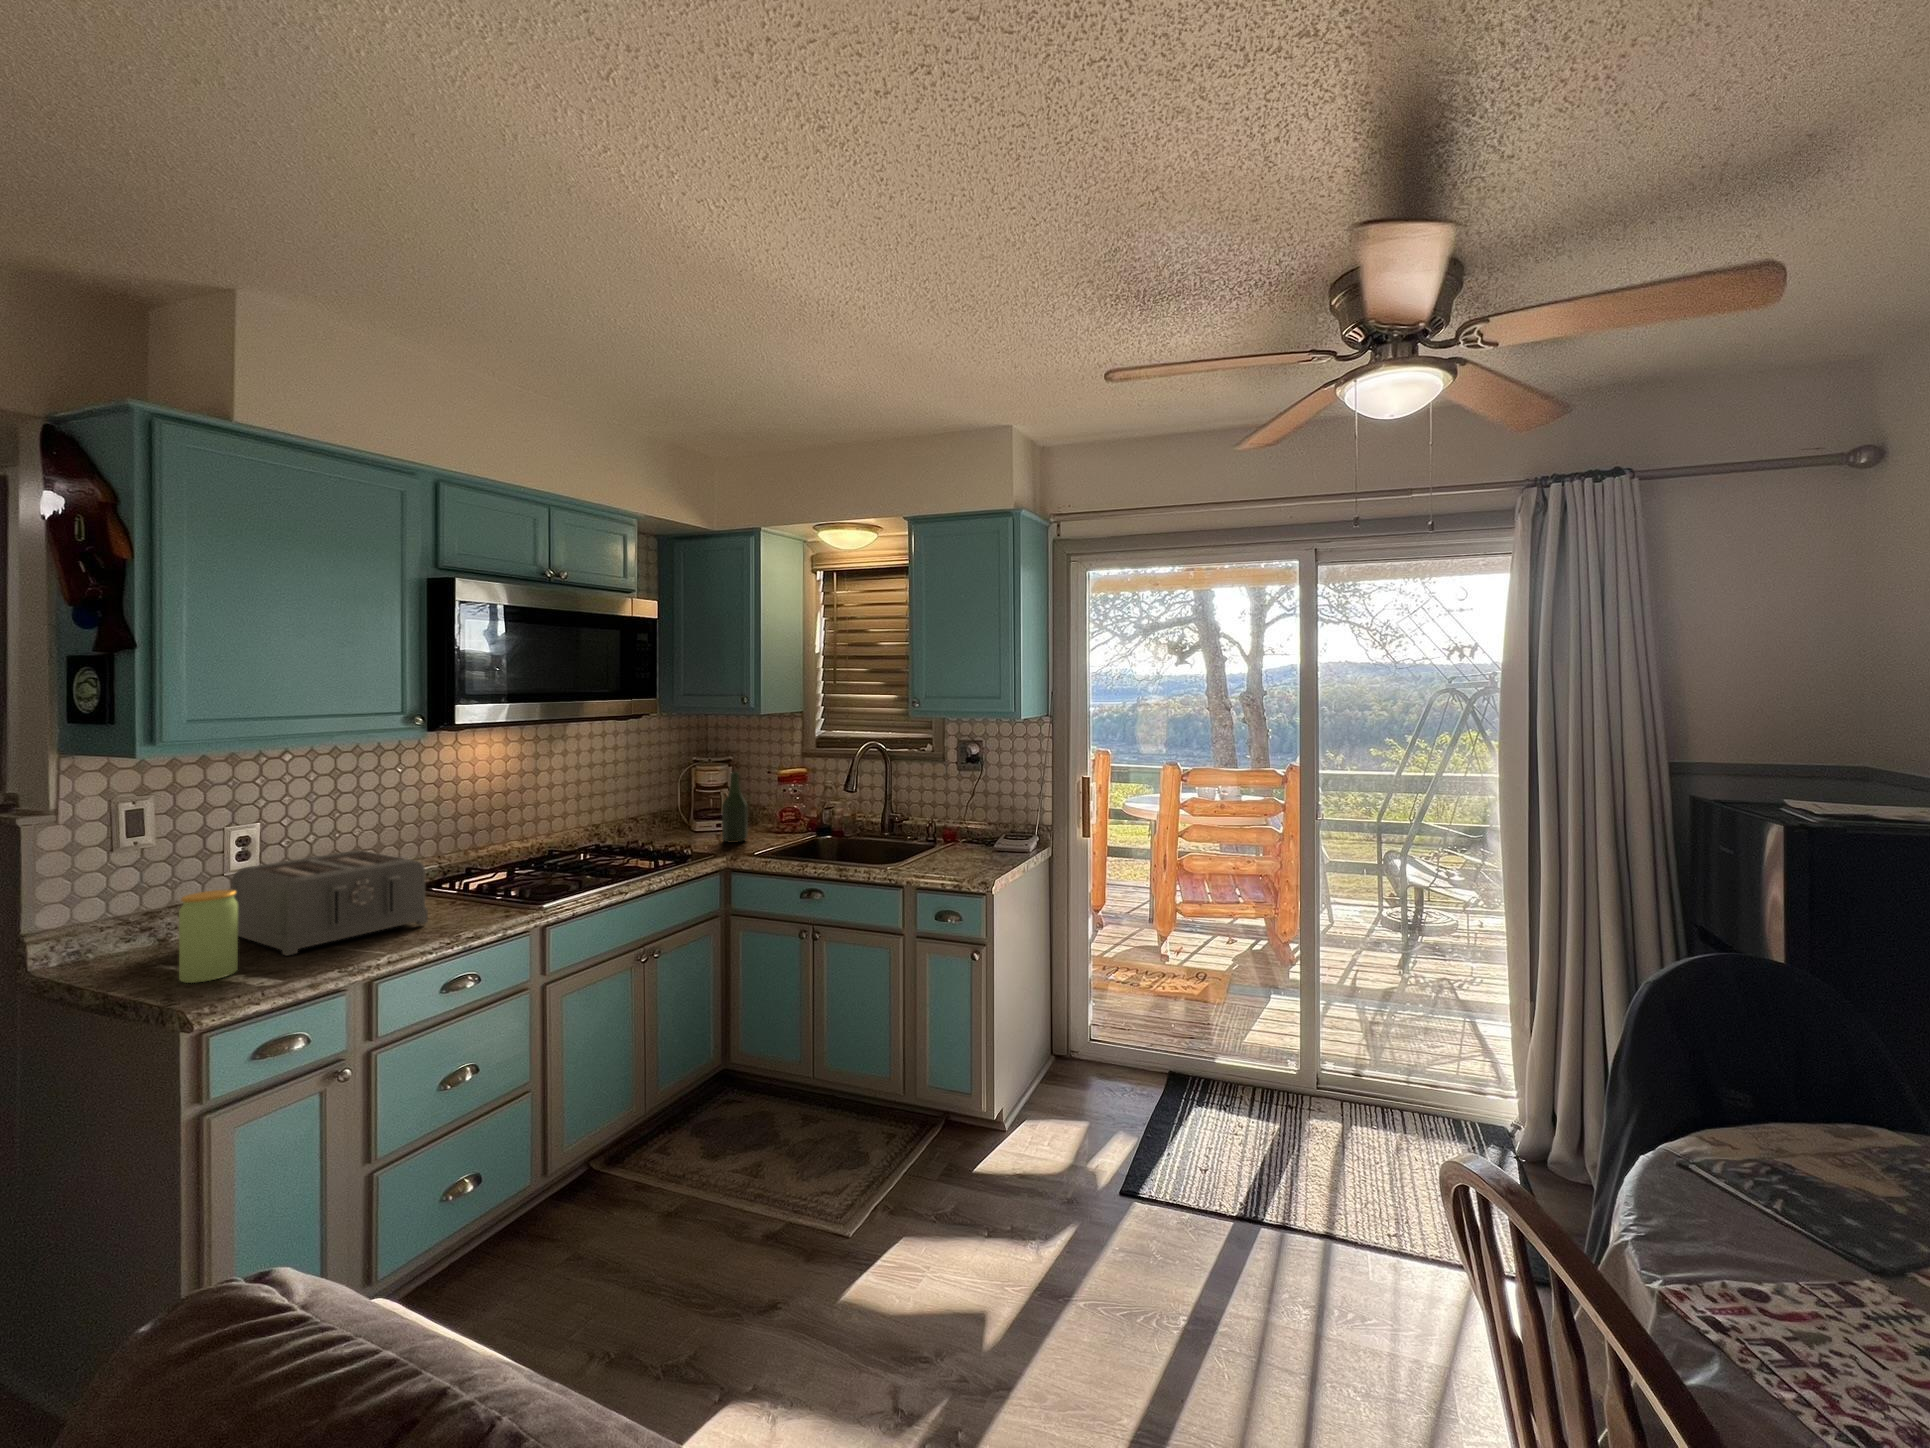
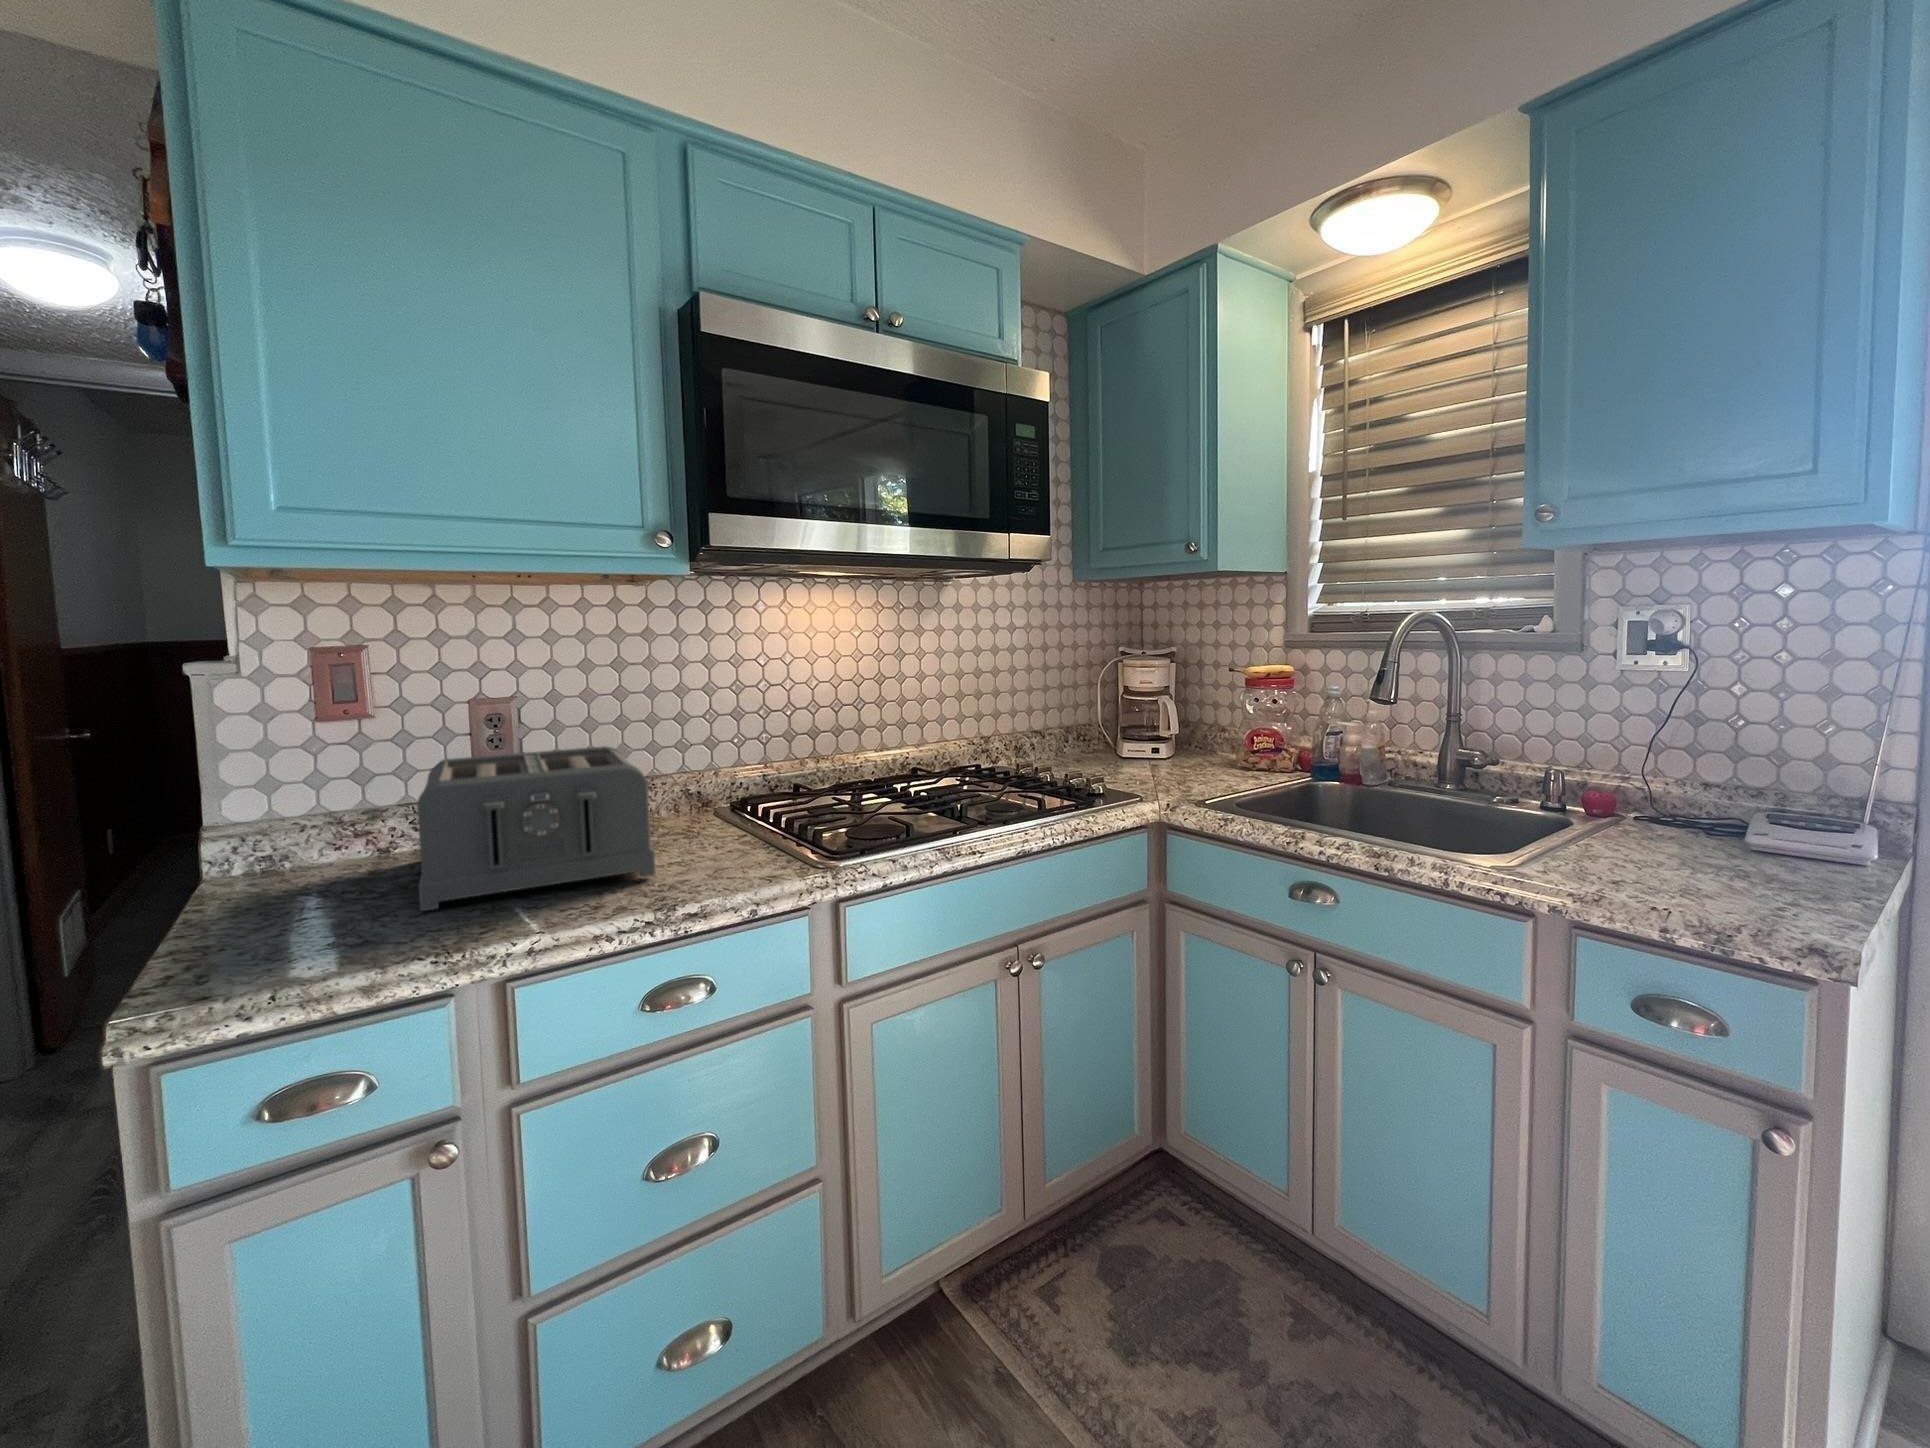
bottle: present [722,772,748,842] -> none [1157,665,1198,780]
jar: present [179,890,238,983] -> none [229,791,332,948]

